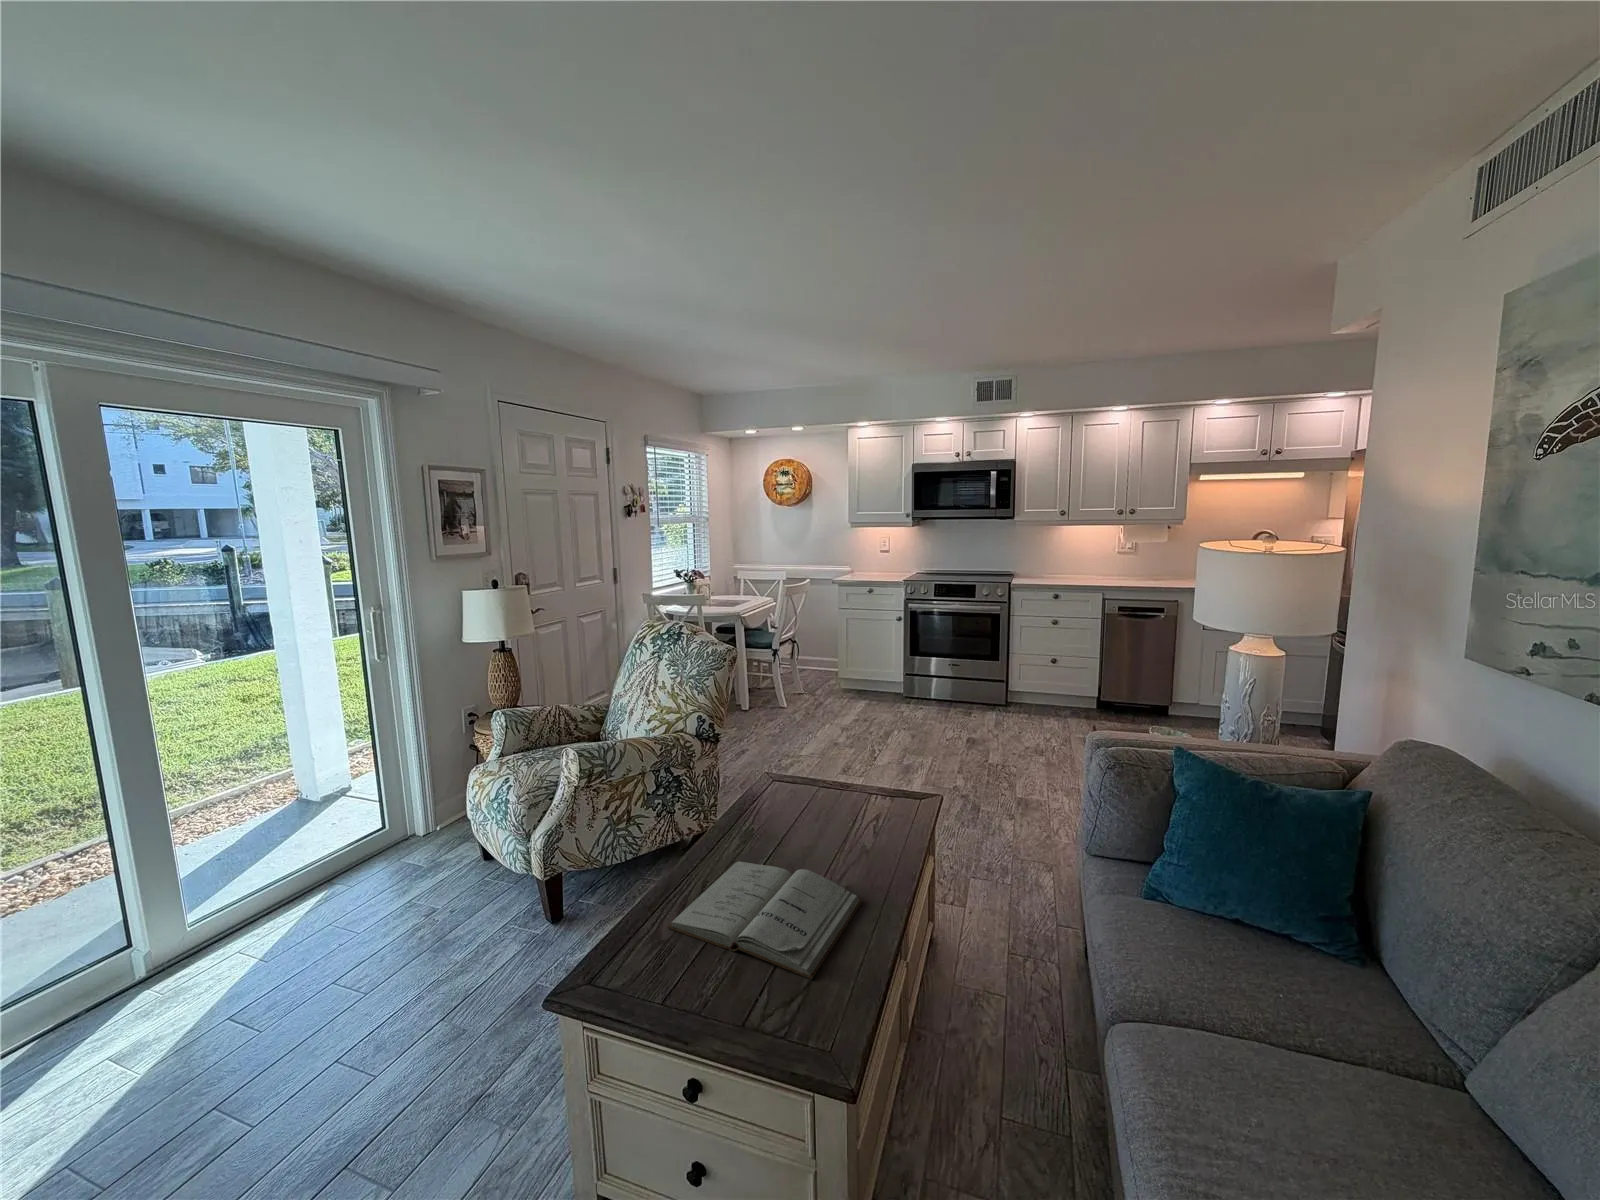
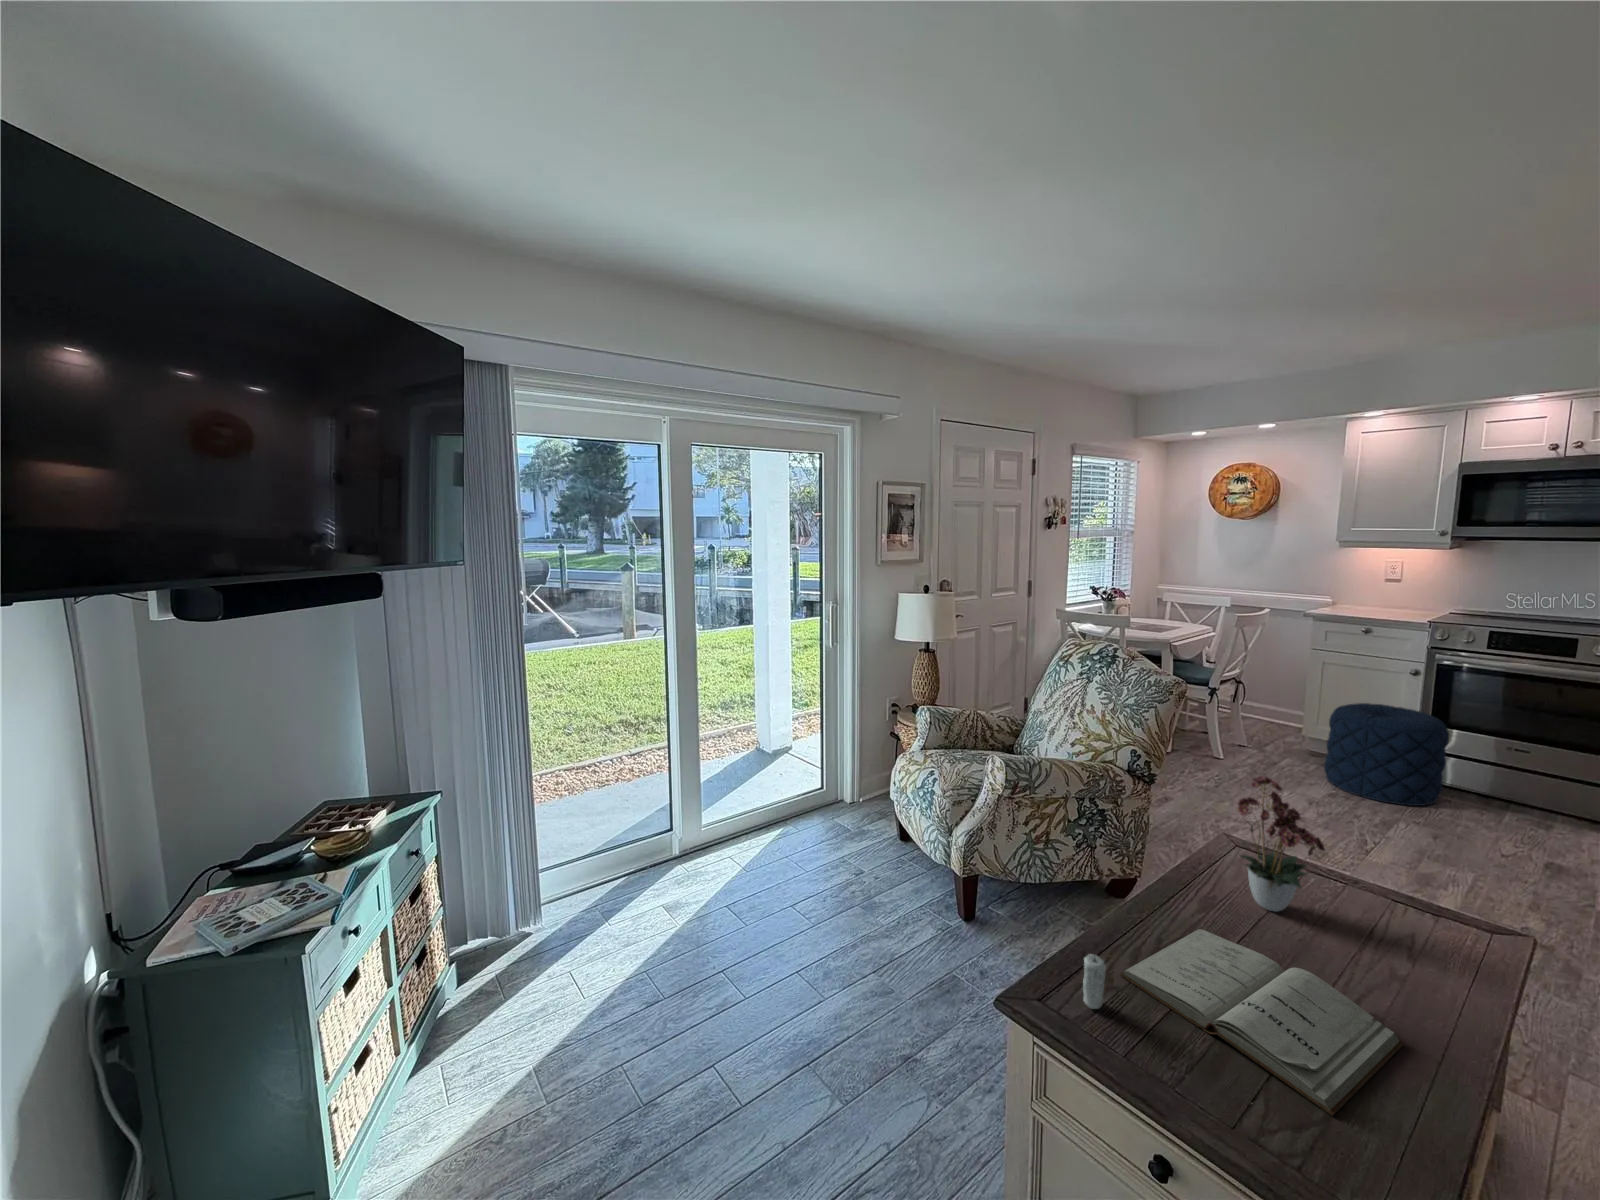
pouf: none [852,645,919,717] -> present [1324,703,1449,806]
flower arrangement: none [759,715,824,828] -> present [1238,776,1325,912]
candle: none [627,917,648,971] -> present [1083,954,1106,1009]

